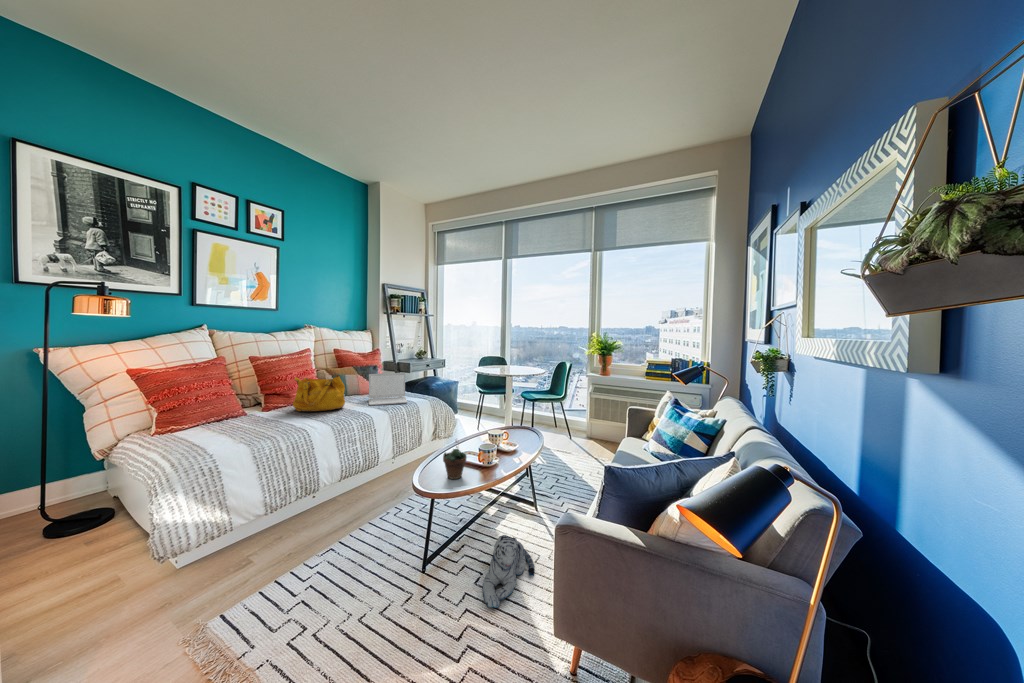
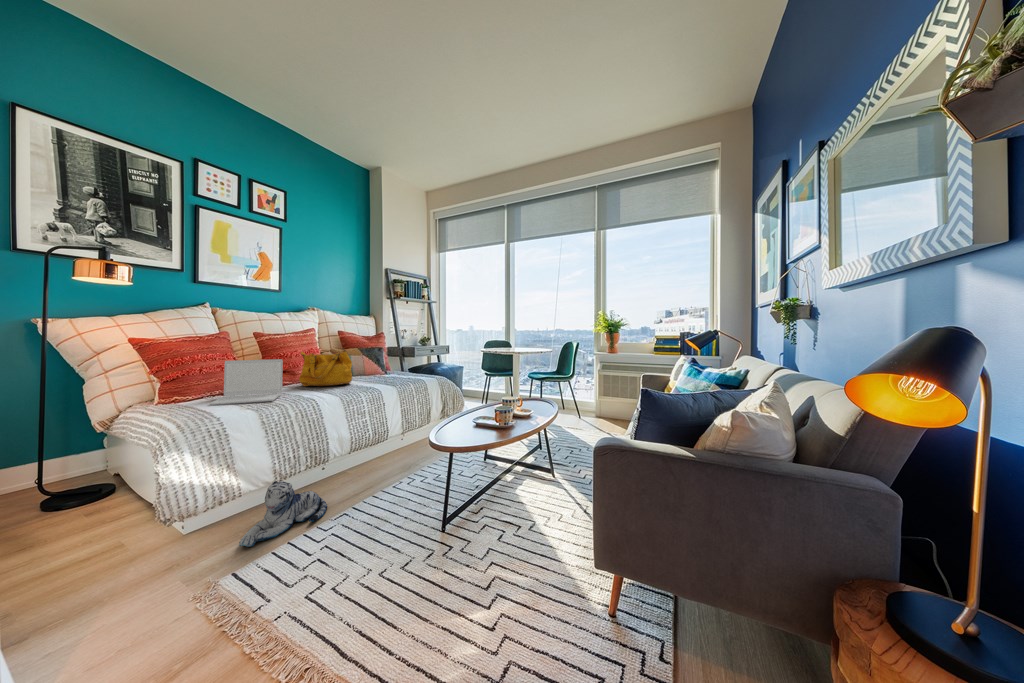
laptop: present [369,373,407,405] -> present [210,359,283,405]
succulent plant: present [443,441,466,479] -> none [460,395,484,437]
plush toy: present [483,535,535,608] -> present [239,481,327,547]

